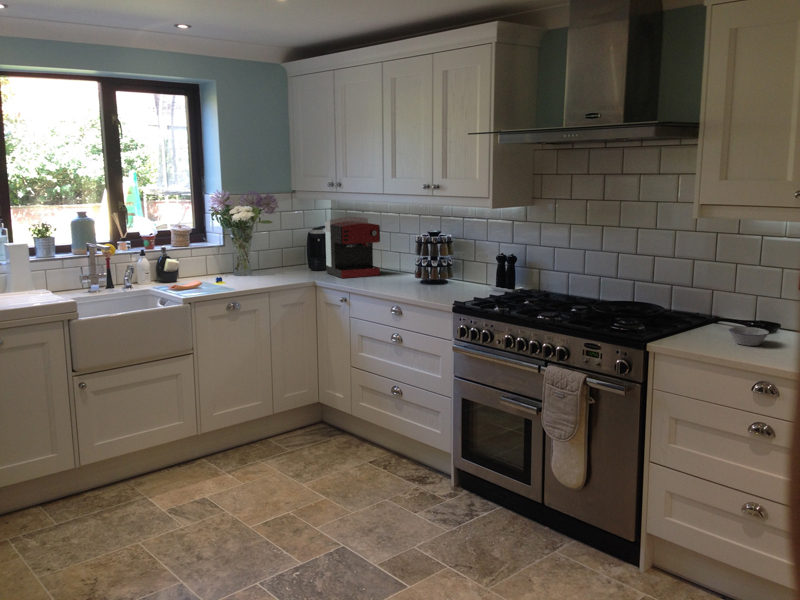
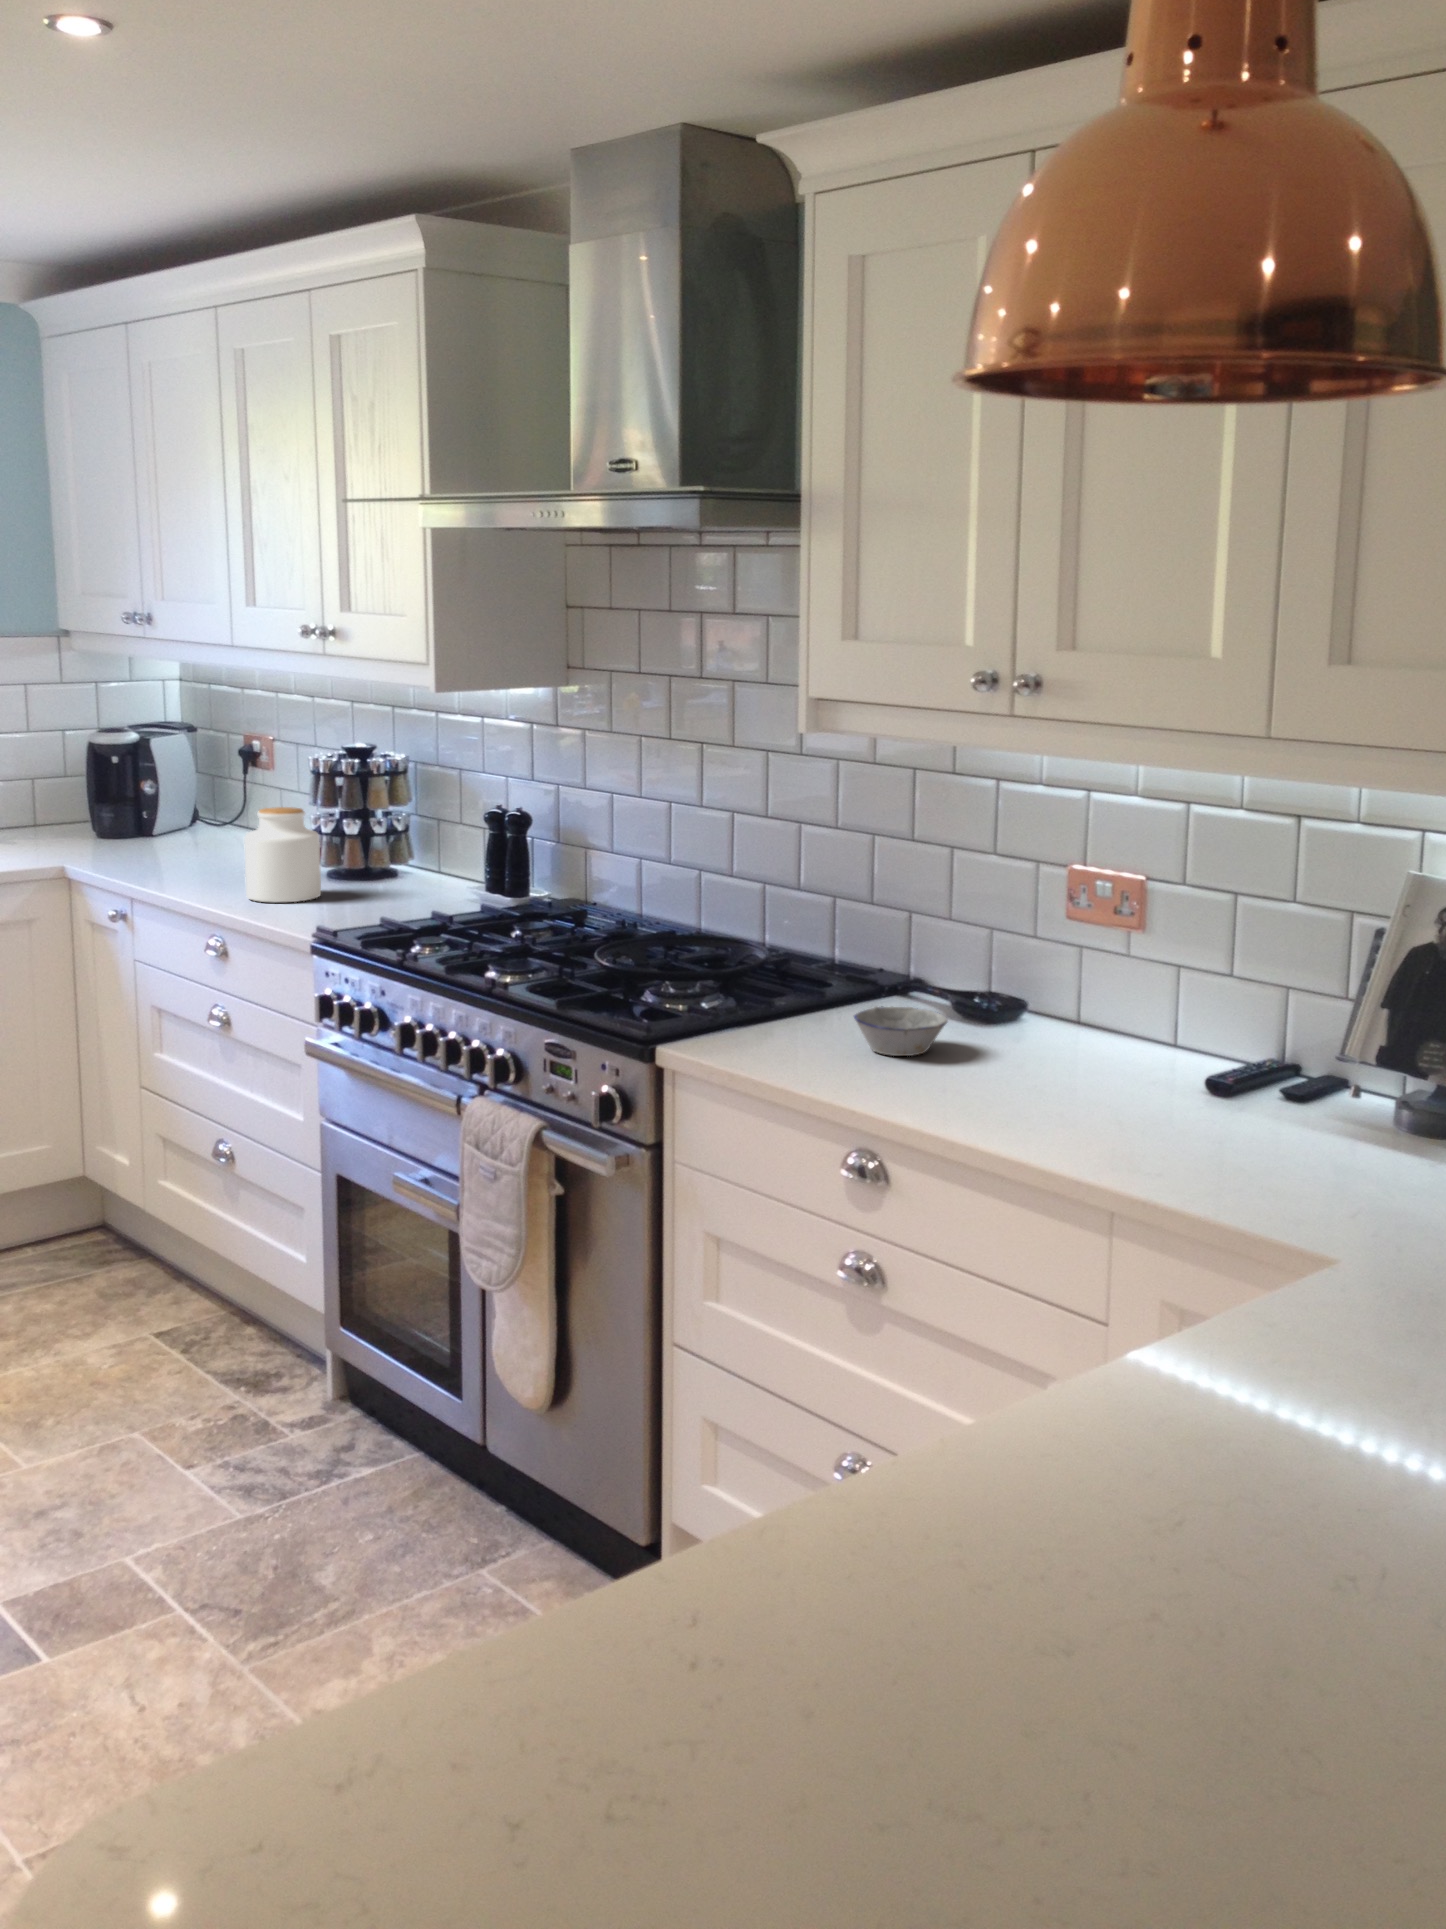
coffee maker: present [325,217,380,278] -> none [115,703,247,860]
jar: none [406,256,434,293] -> present [244,807,321,902]

